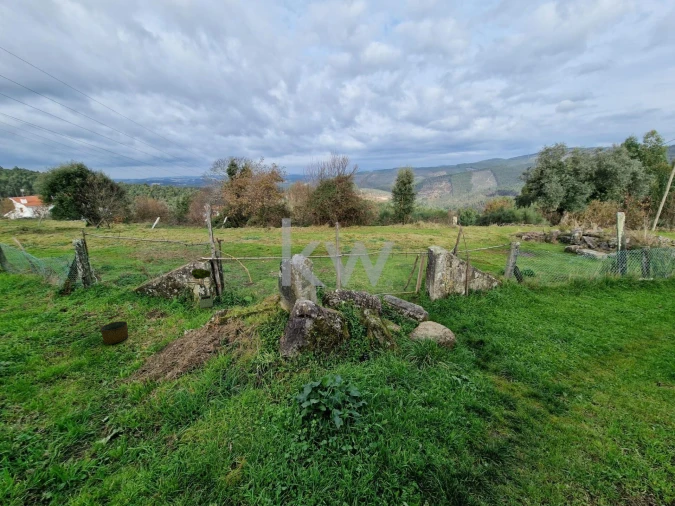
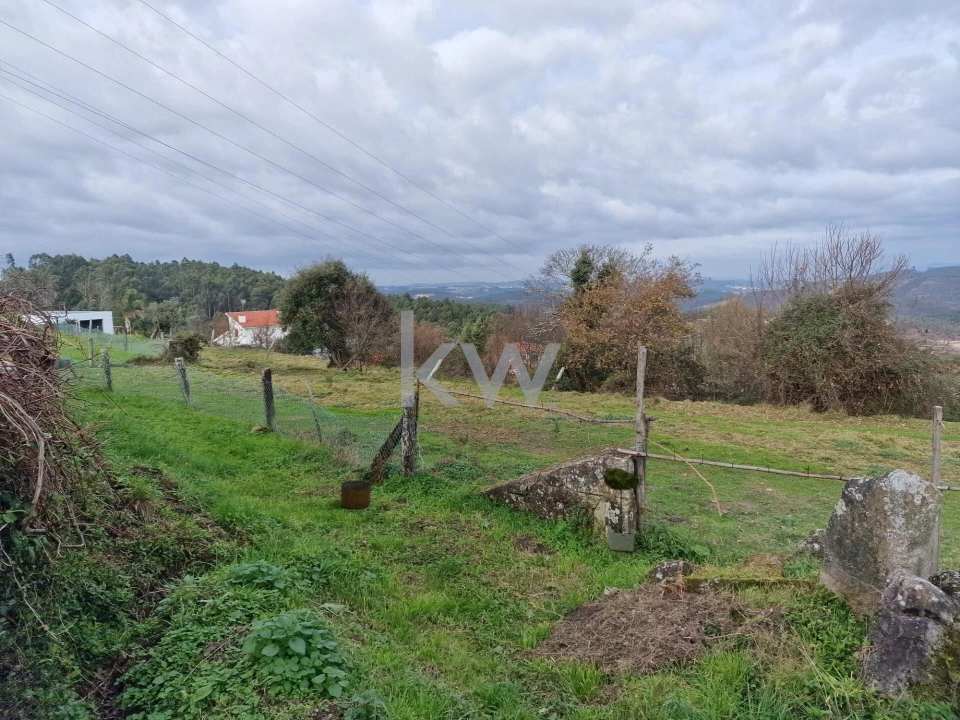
bucket: present [101,315,128,344] -> present [341,469,371,509]

